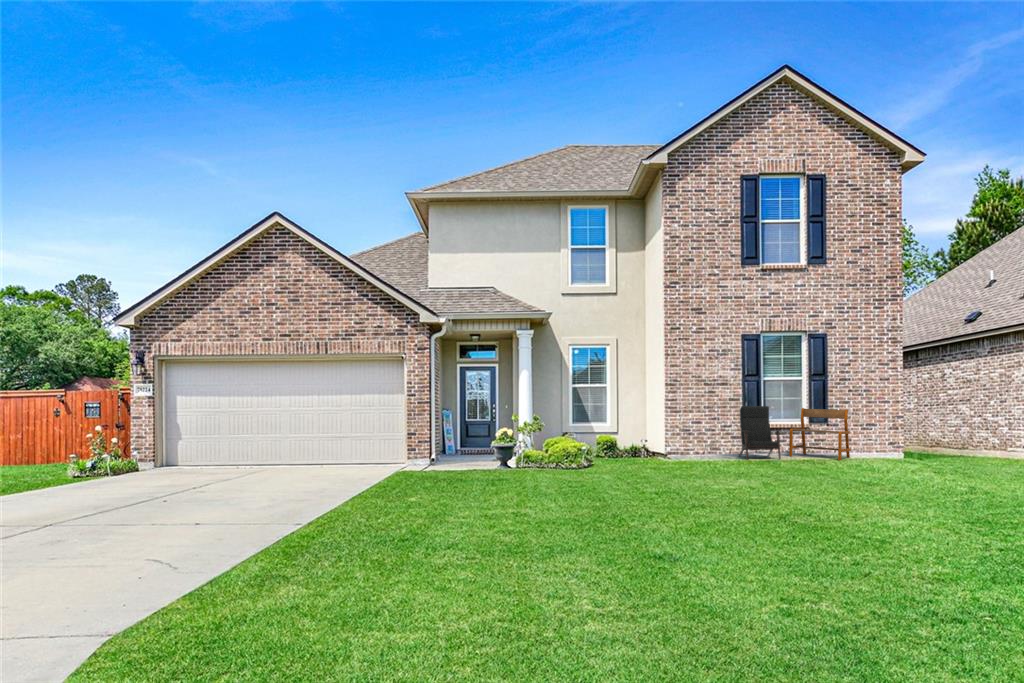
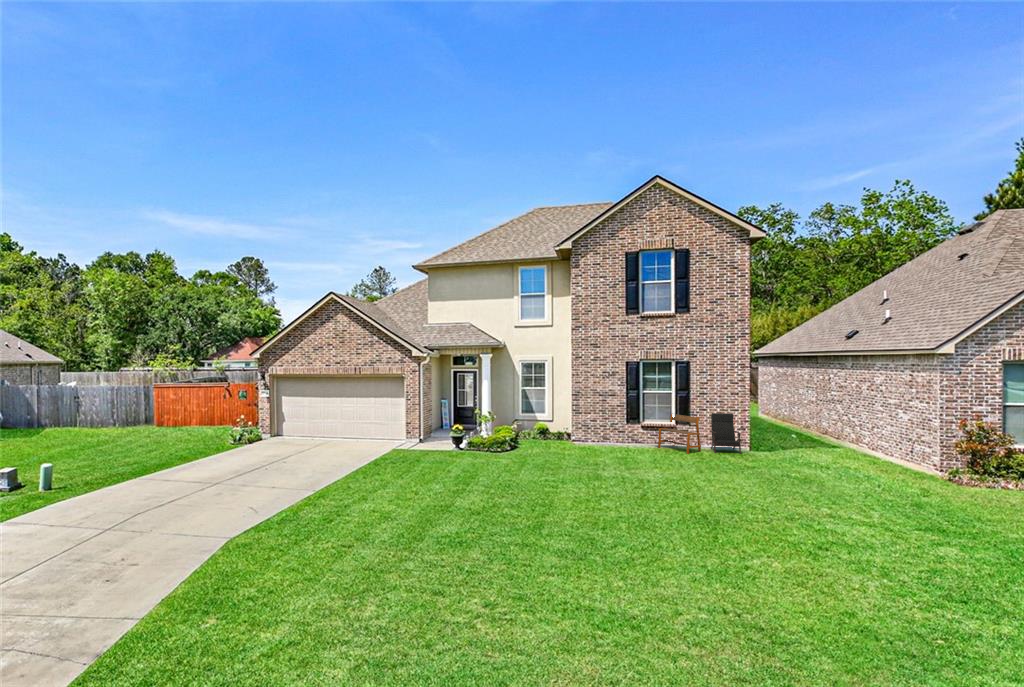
lounge chair: present [739,406,781,459] -> present [710,413,741,454]

